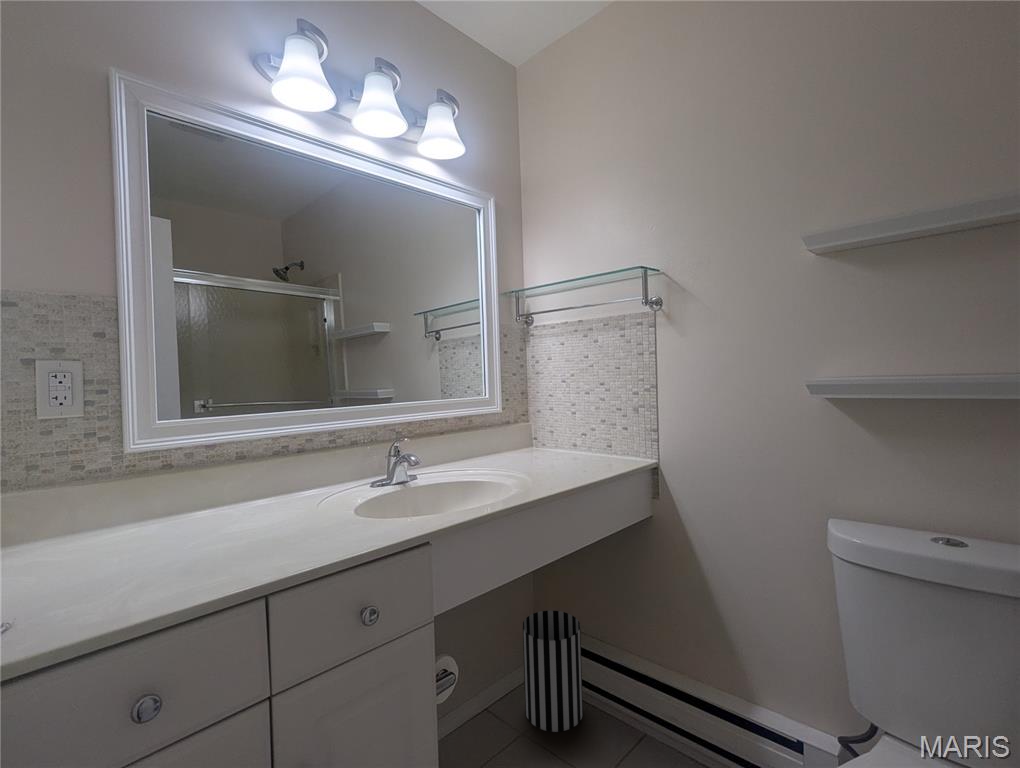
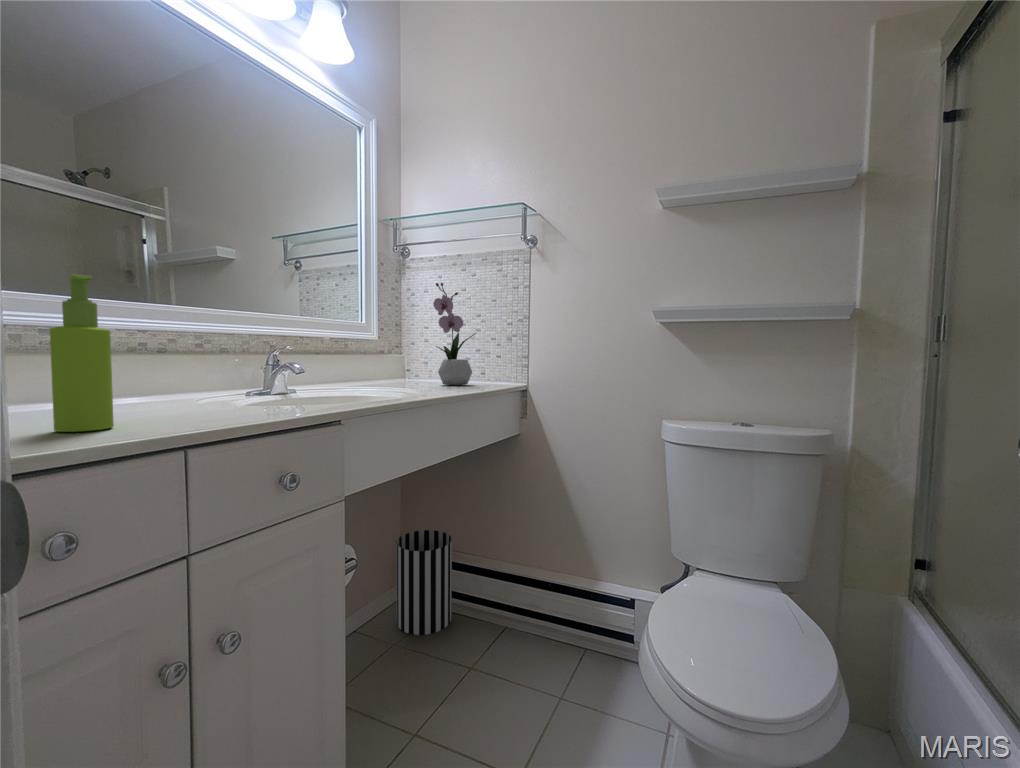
flower arrangement: none [549,357,598,465] -> present [433,283,476,385]
soap dispenser: none [156,446,207,589] -> present [50,274,114,432]

